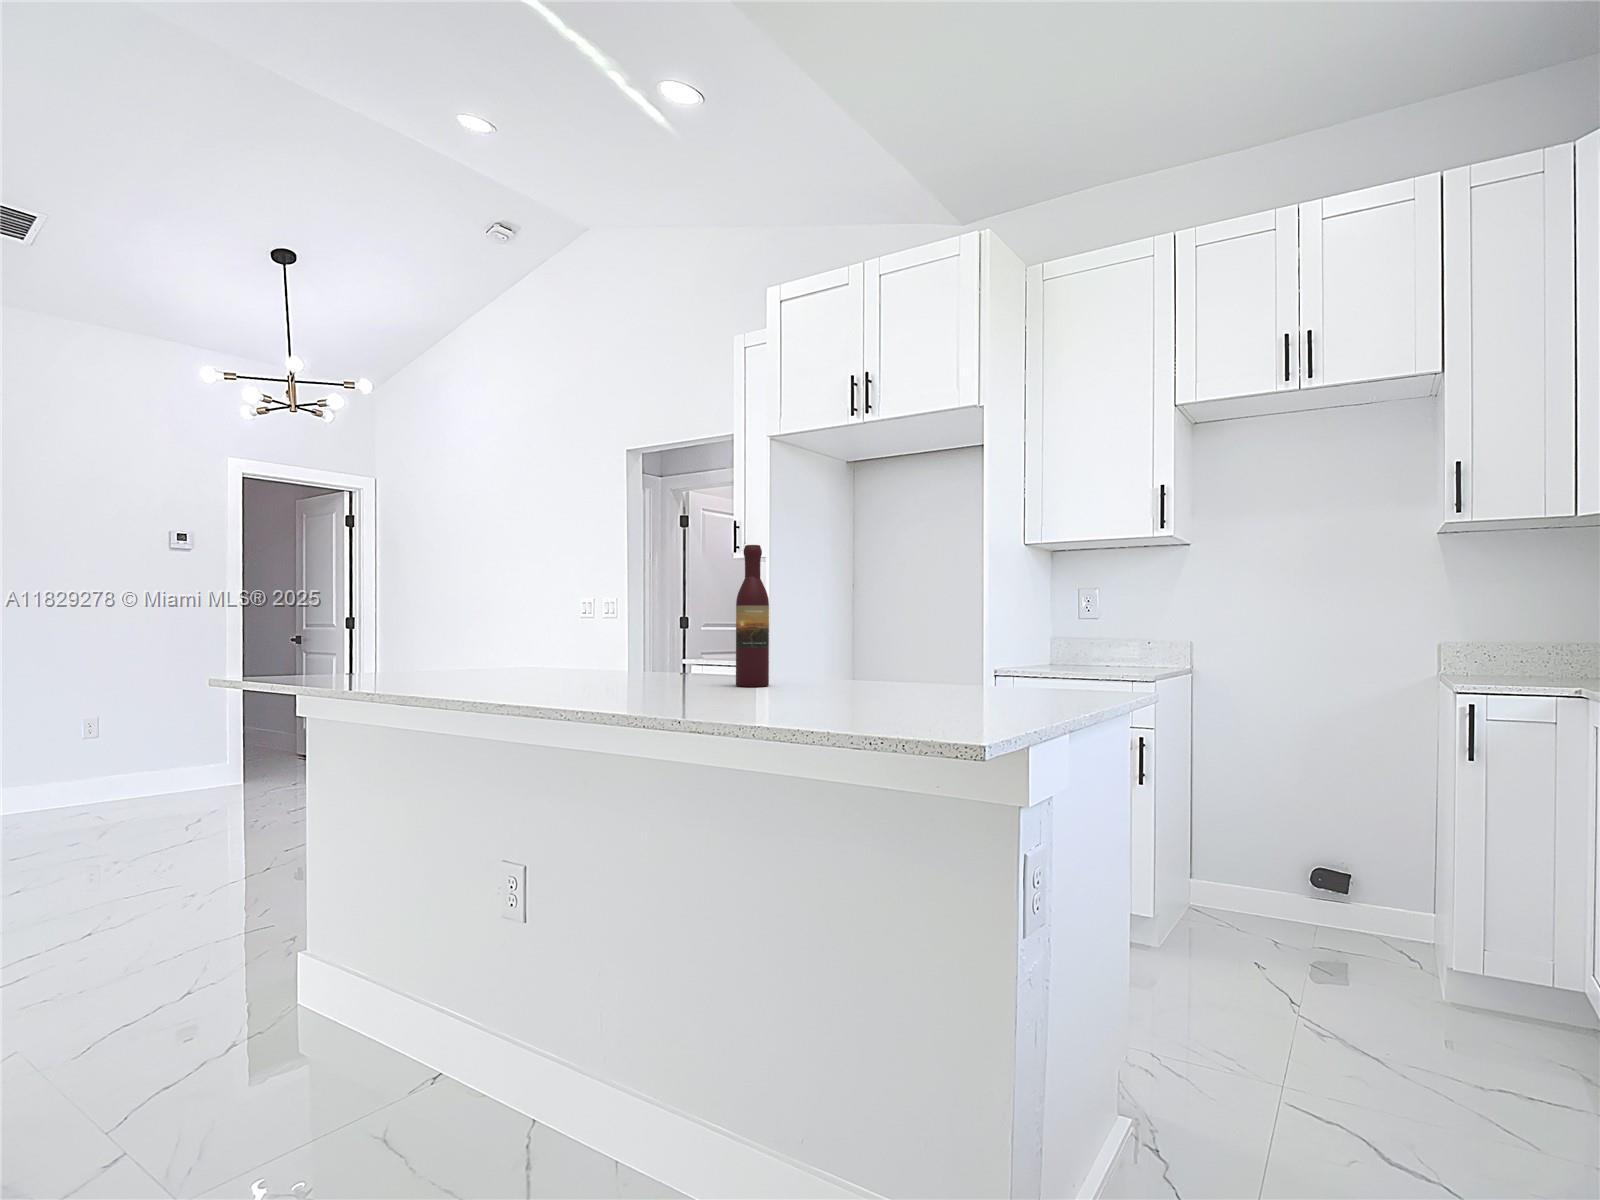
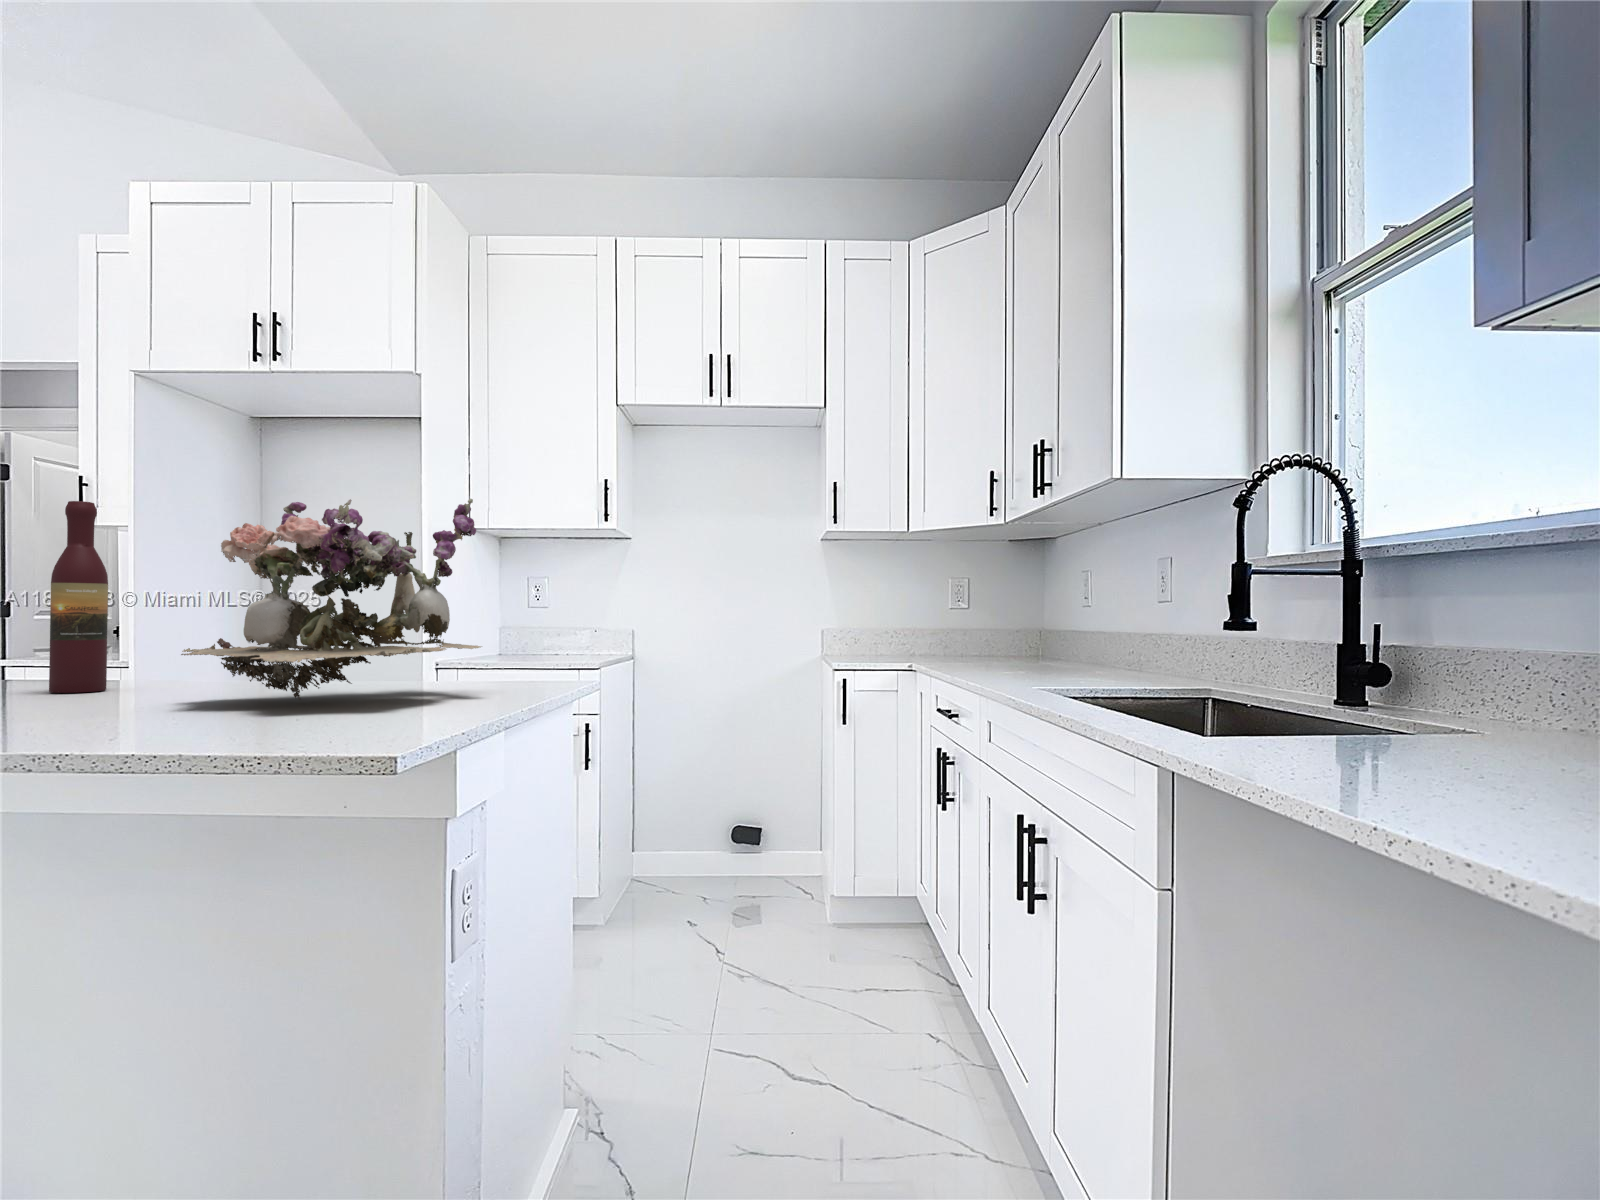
flower arrangement: none [820,524,1046,699] -> present [181,499,482,699]

